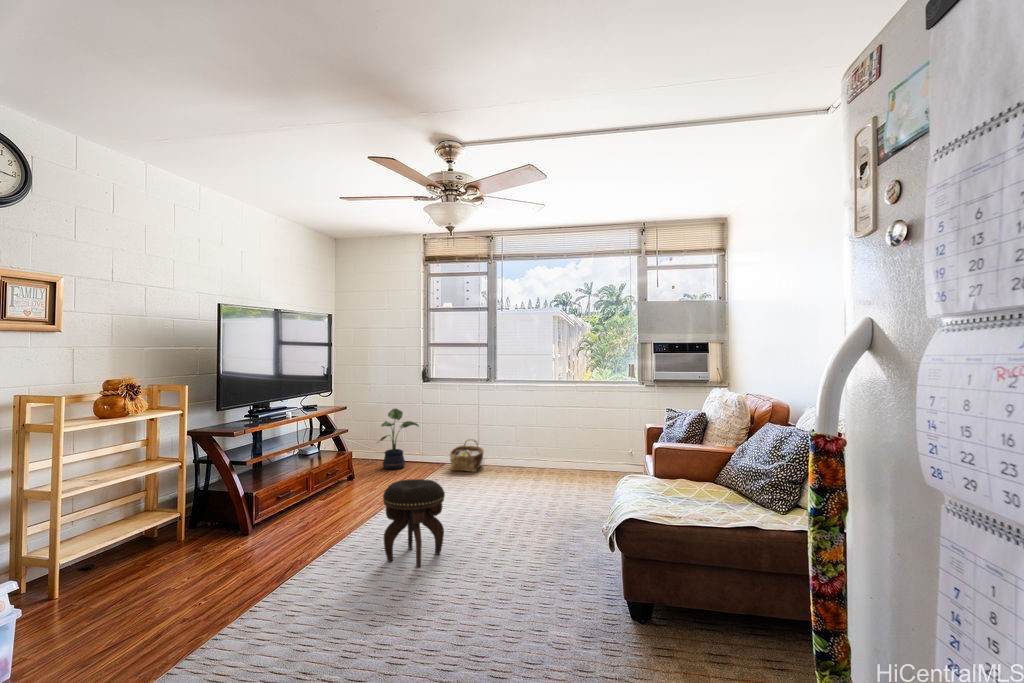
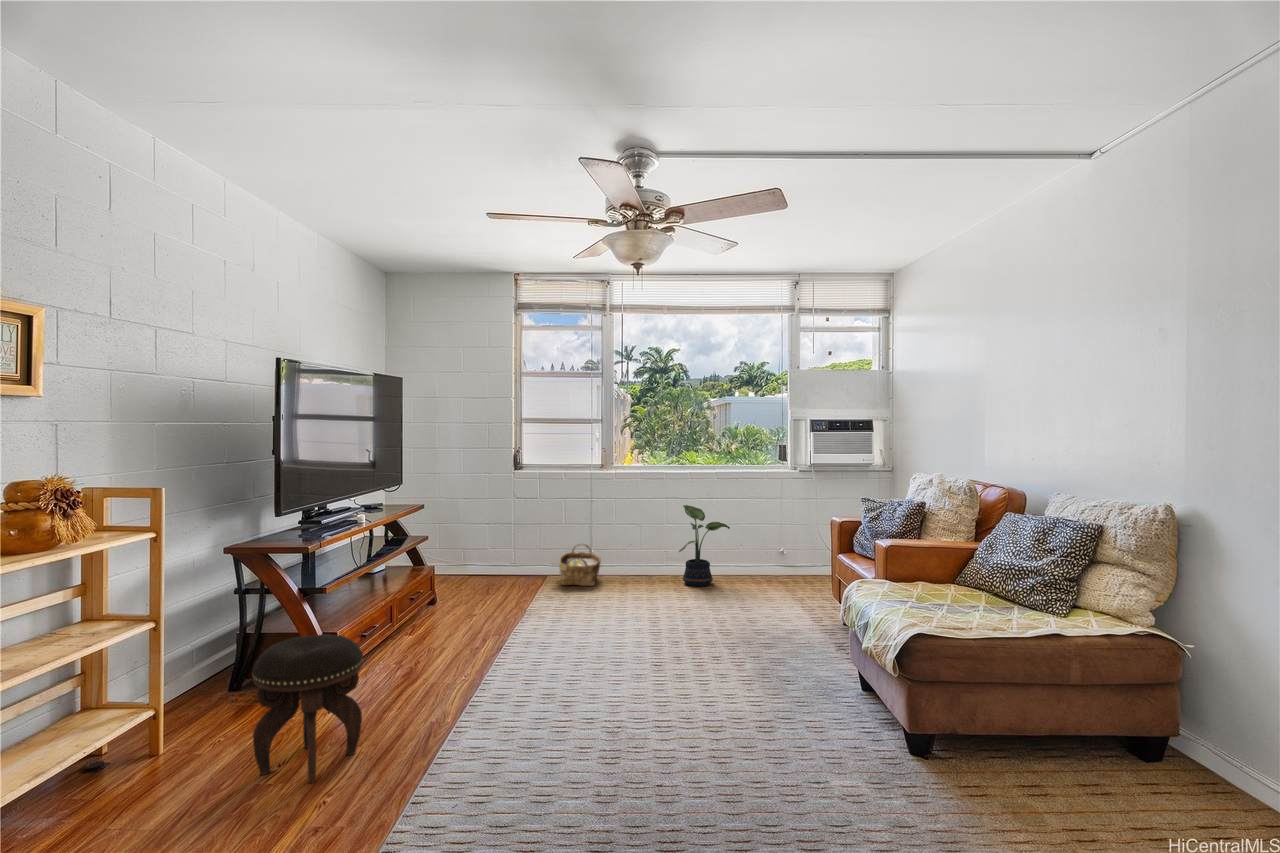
potted plant: present [380,409,418,469] -> present [679,505,730,586]
footstool: present [383,479,445,567] -> present [252,634,363,783]

